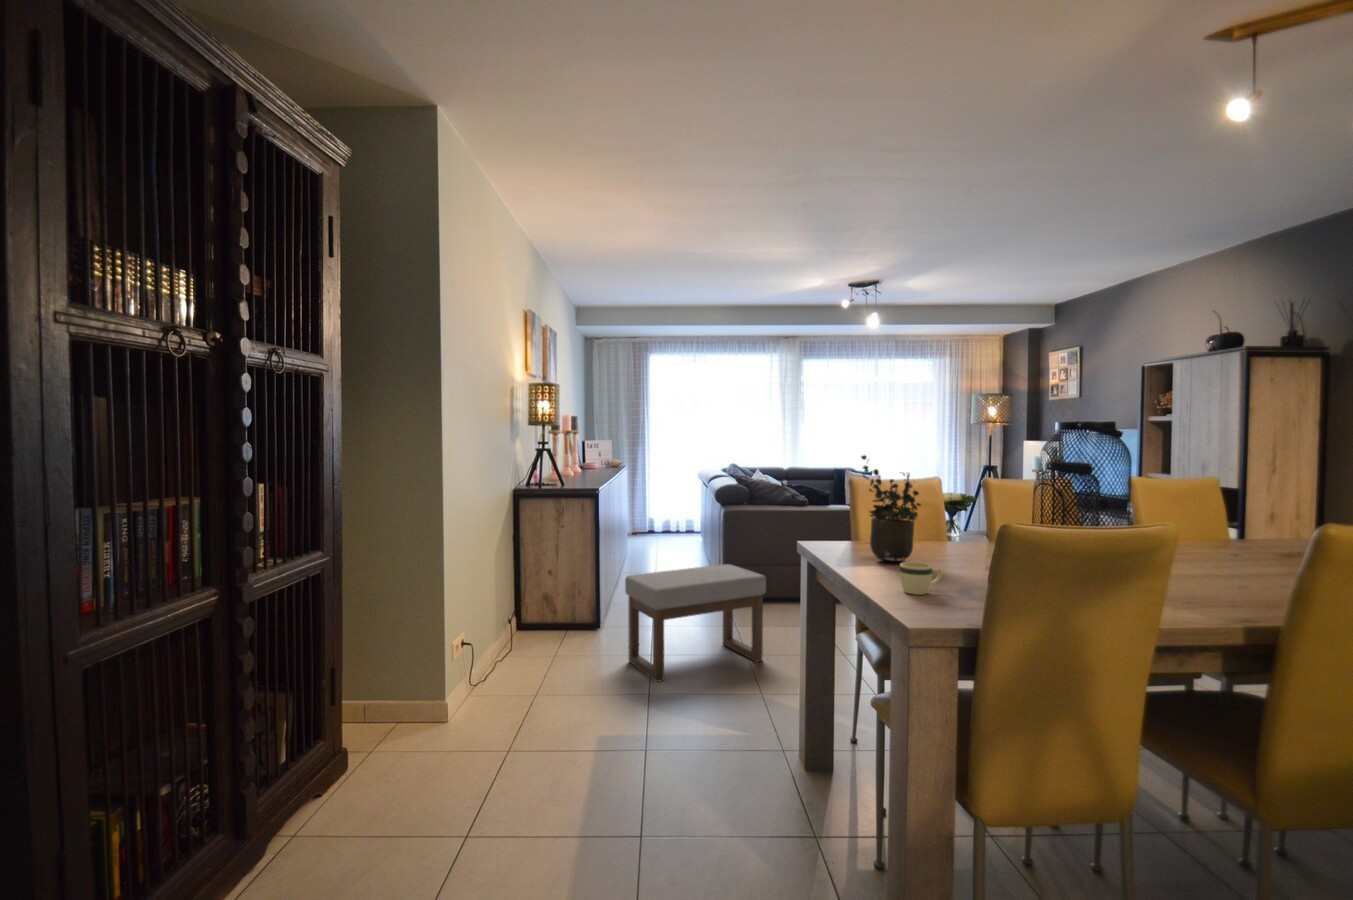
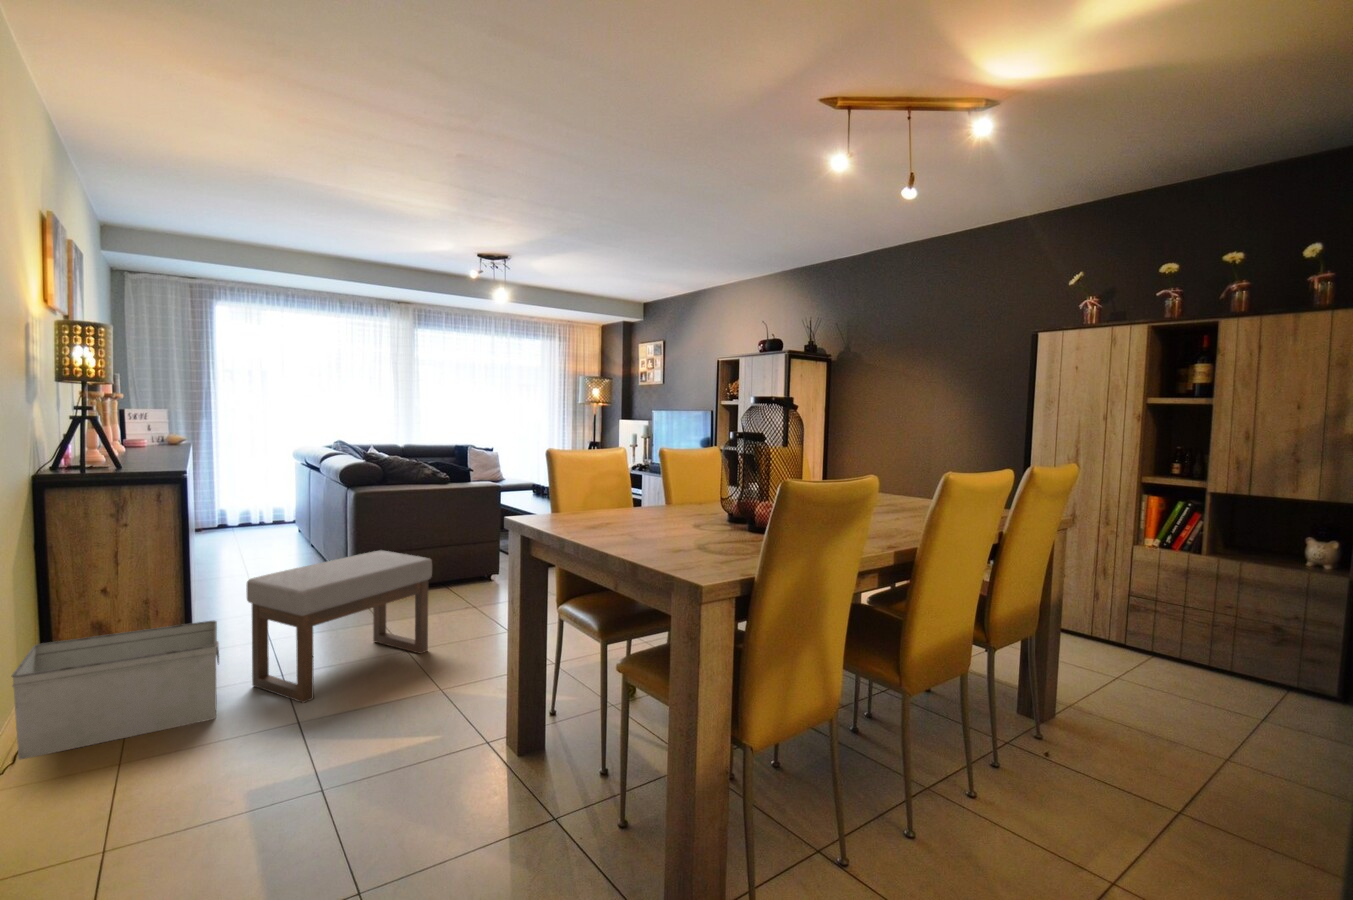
potted plant: present [861,455,921,562] -> none [584,423,648,529]
mug: present [900,562,943,595] -> none [659,525,694,557]
storage bin: none [491,605,607,680] -> present [12,621,219,759]

